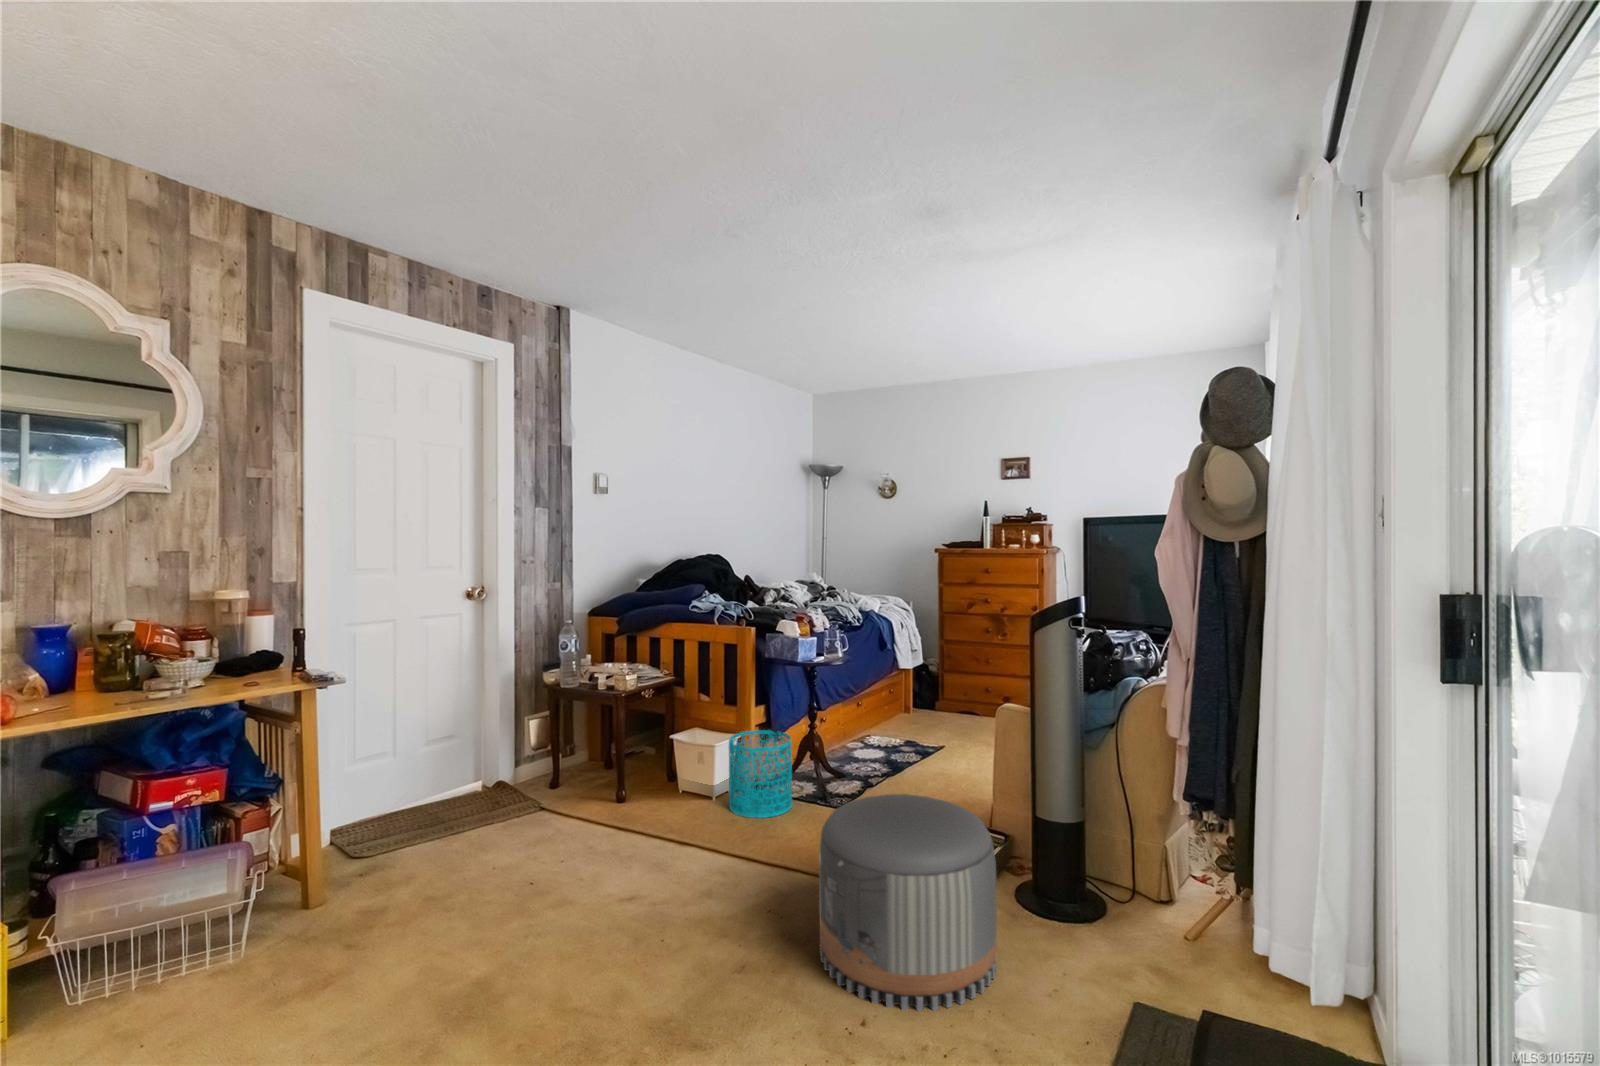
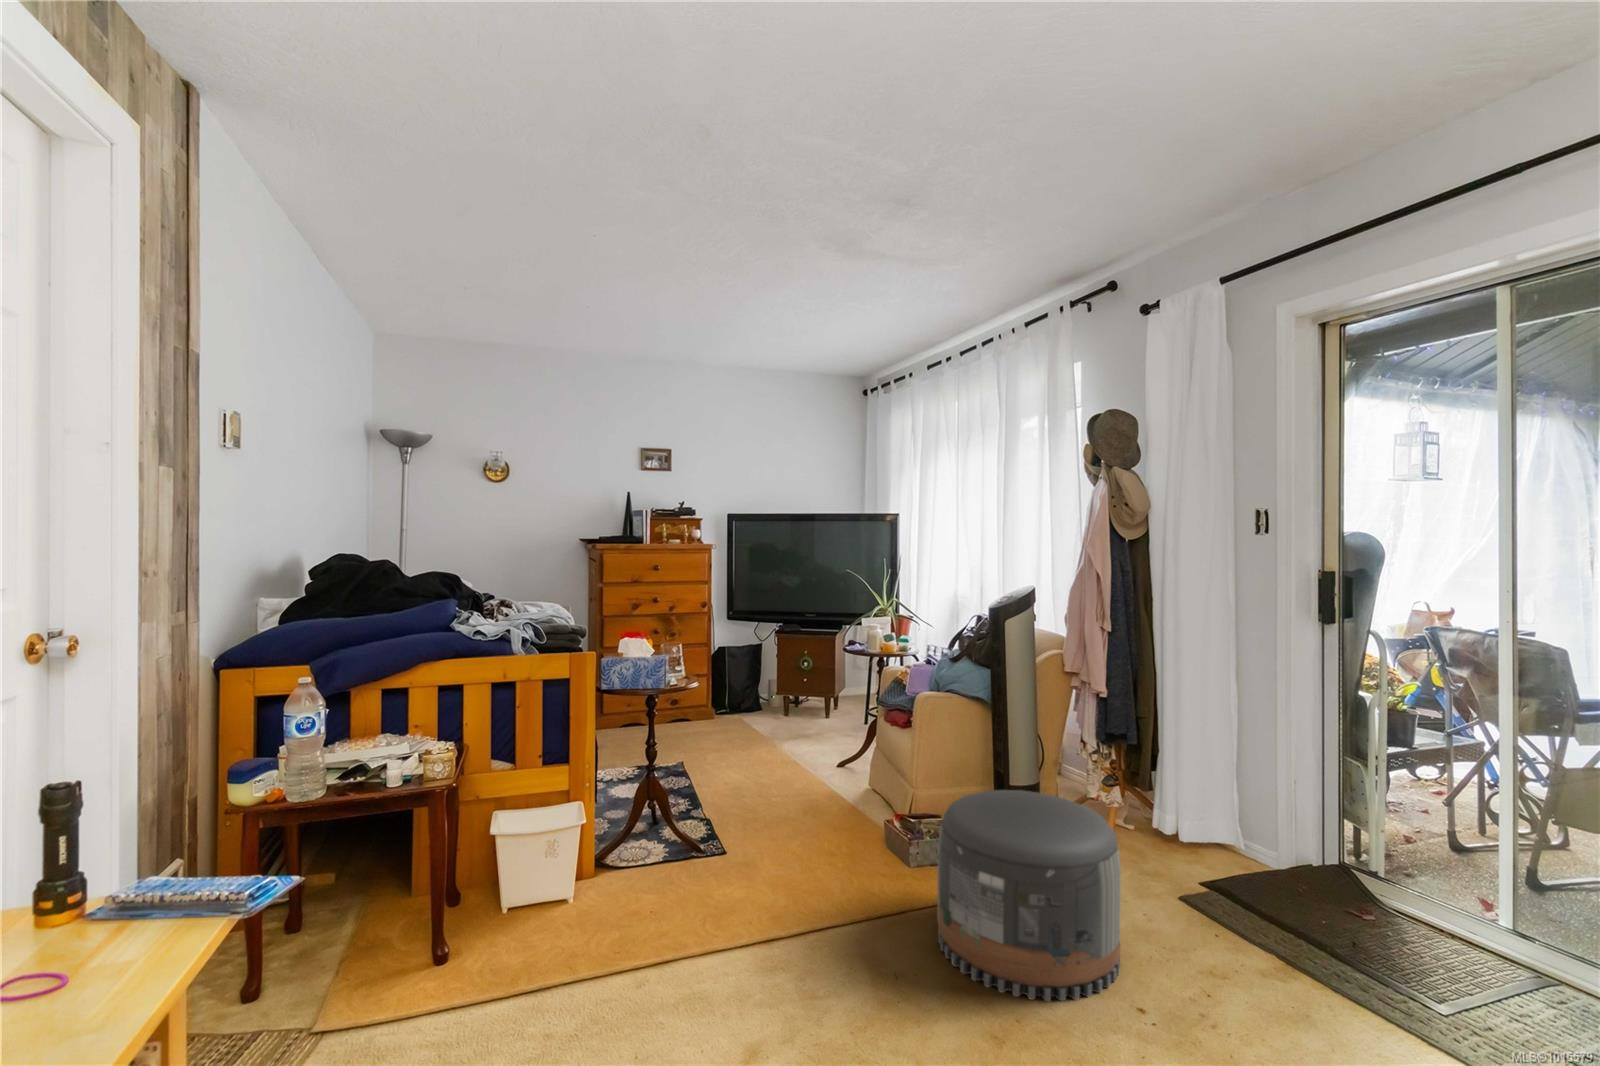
wastebasket: present [729,730,792,818] -> none [599,783,685,908]

